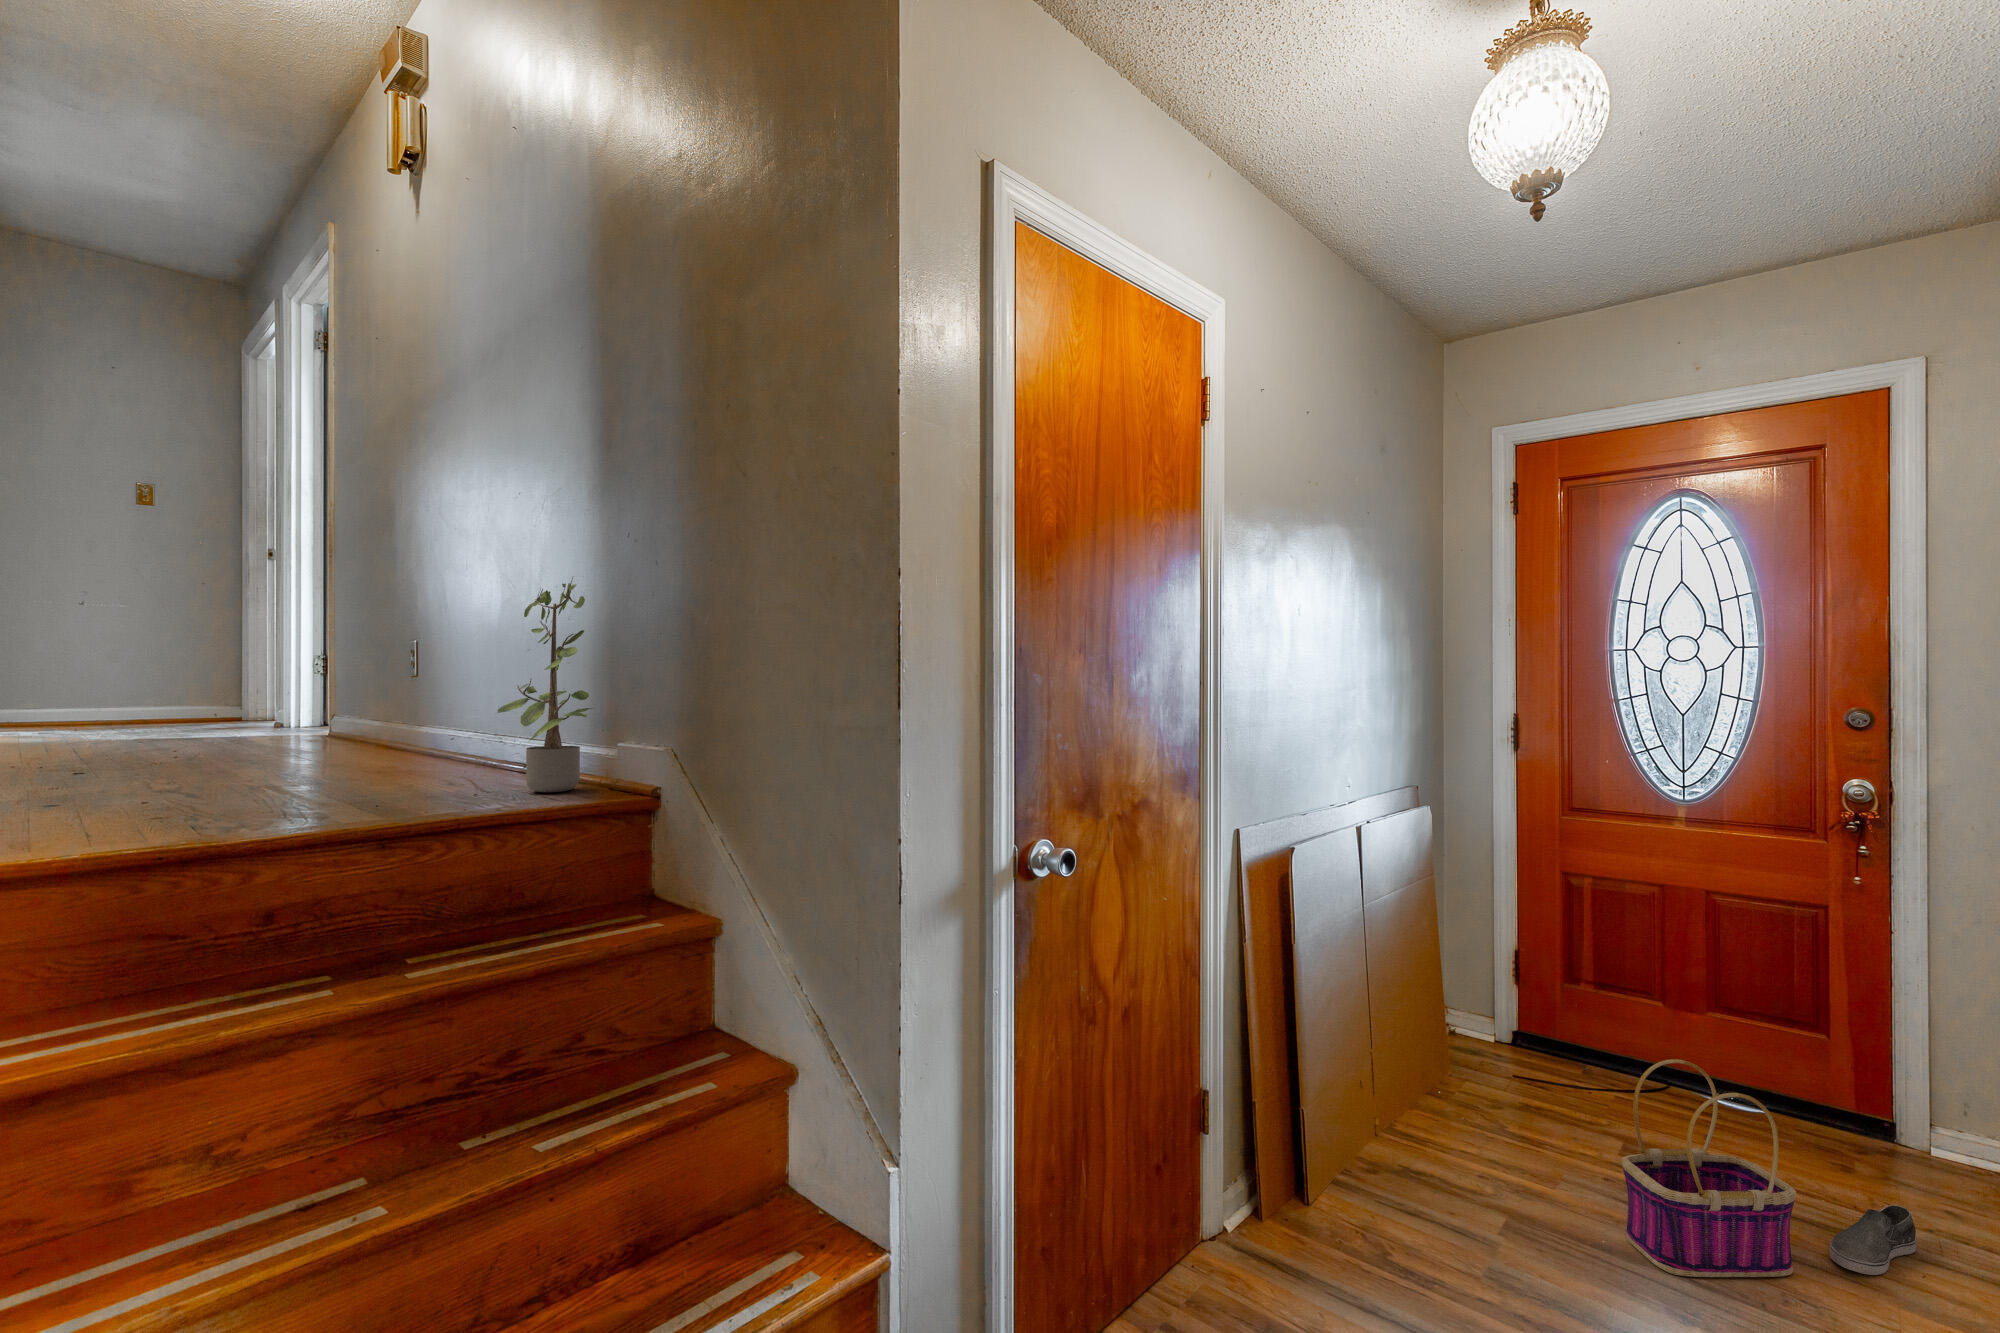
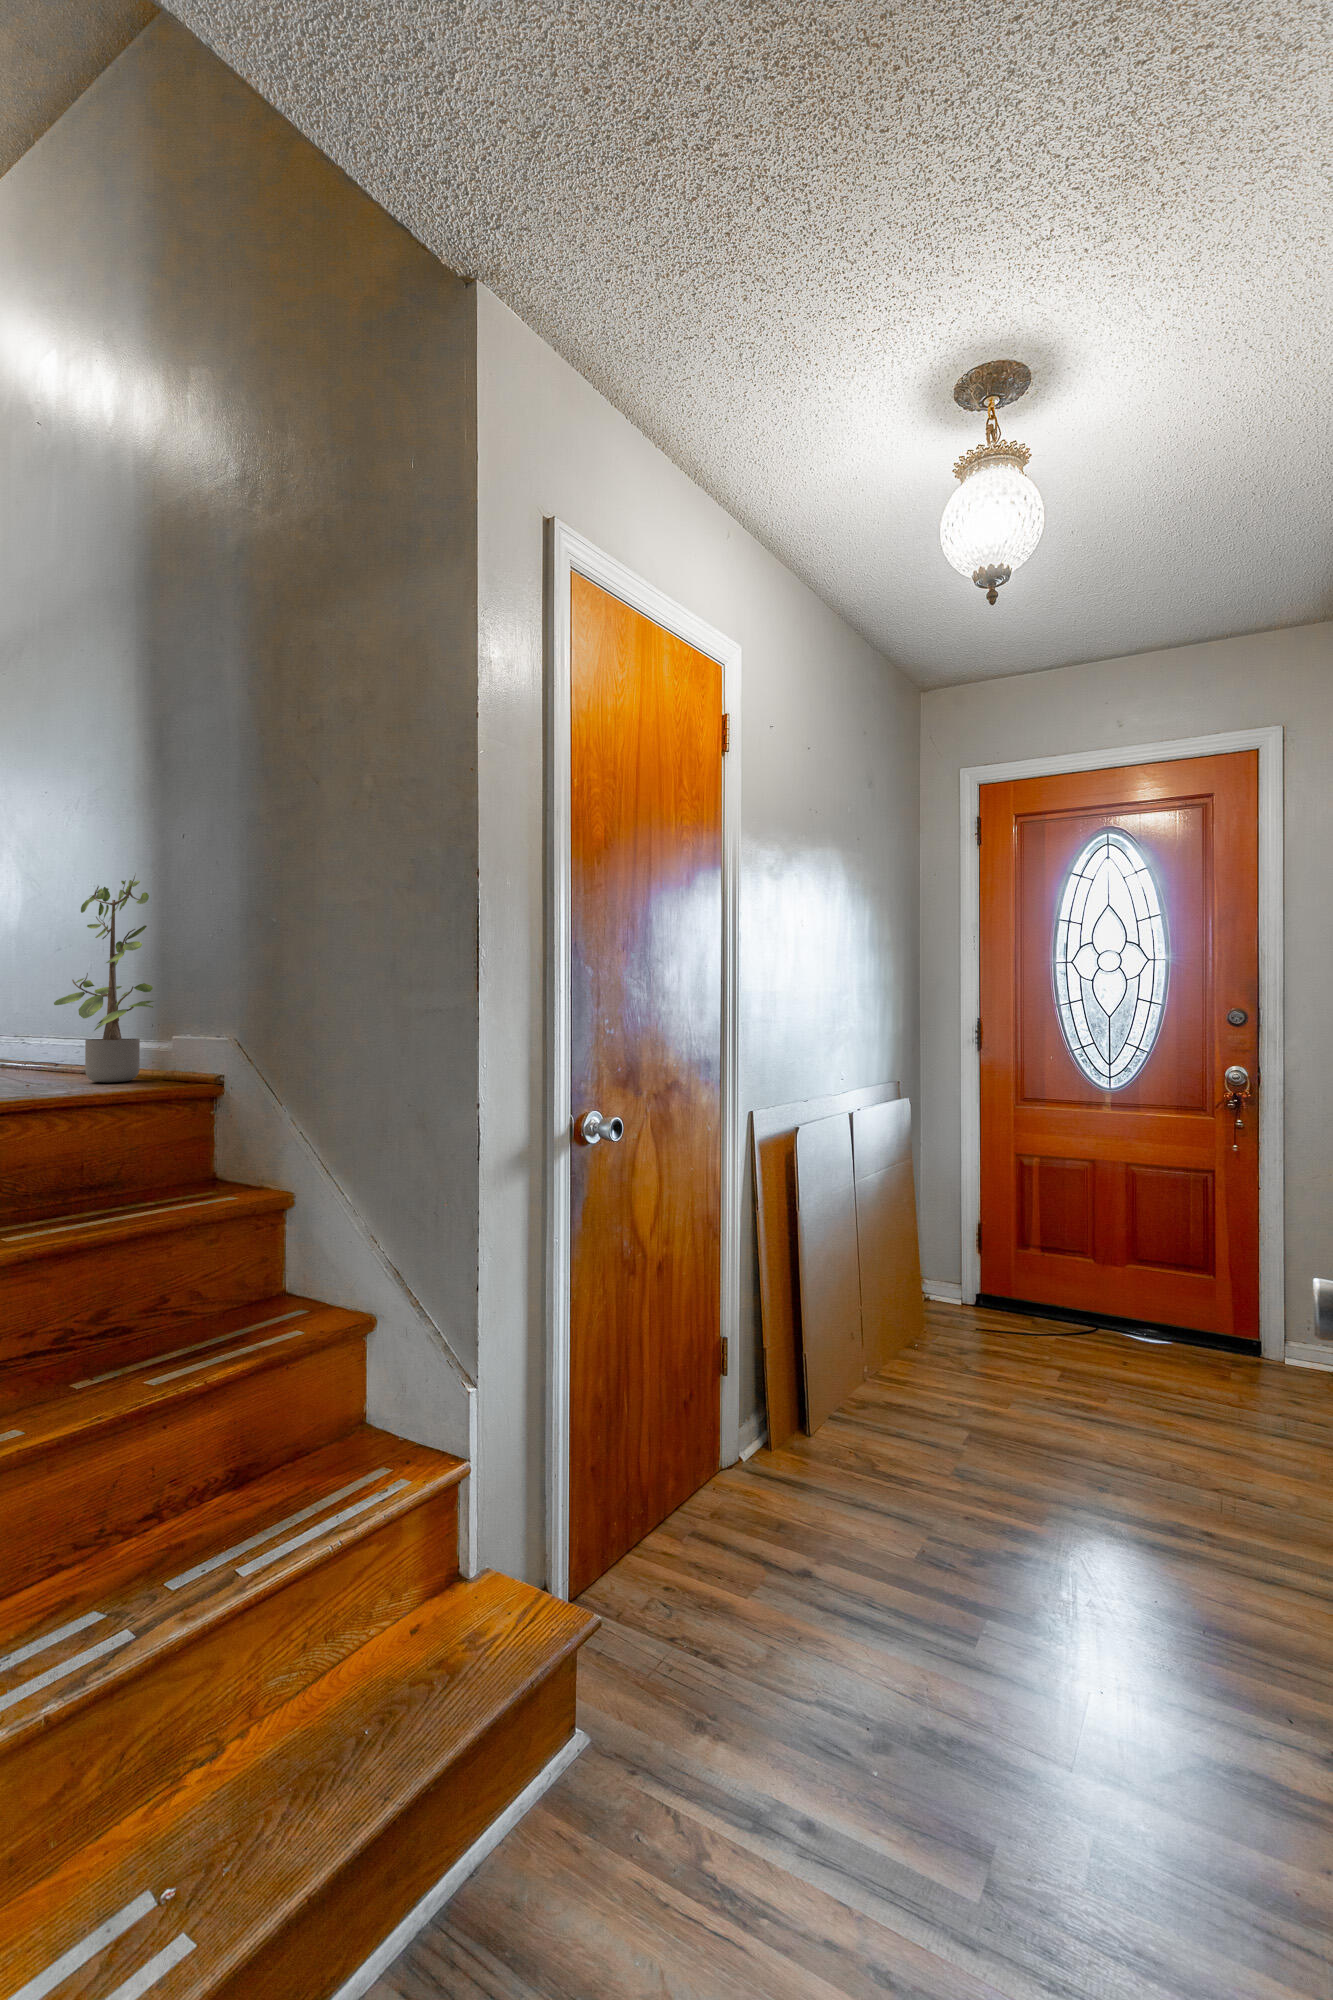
basket: present [1622,1059,1796,1277] -> none [1057,1289,1181,1457]
shoe: present [1829,1205,1916,1275] -> none [1205,1393,1265,1444]

